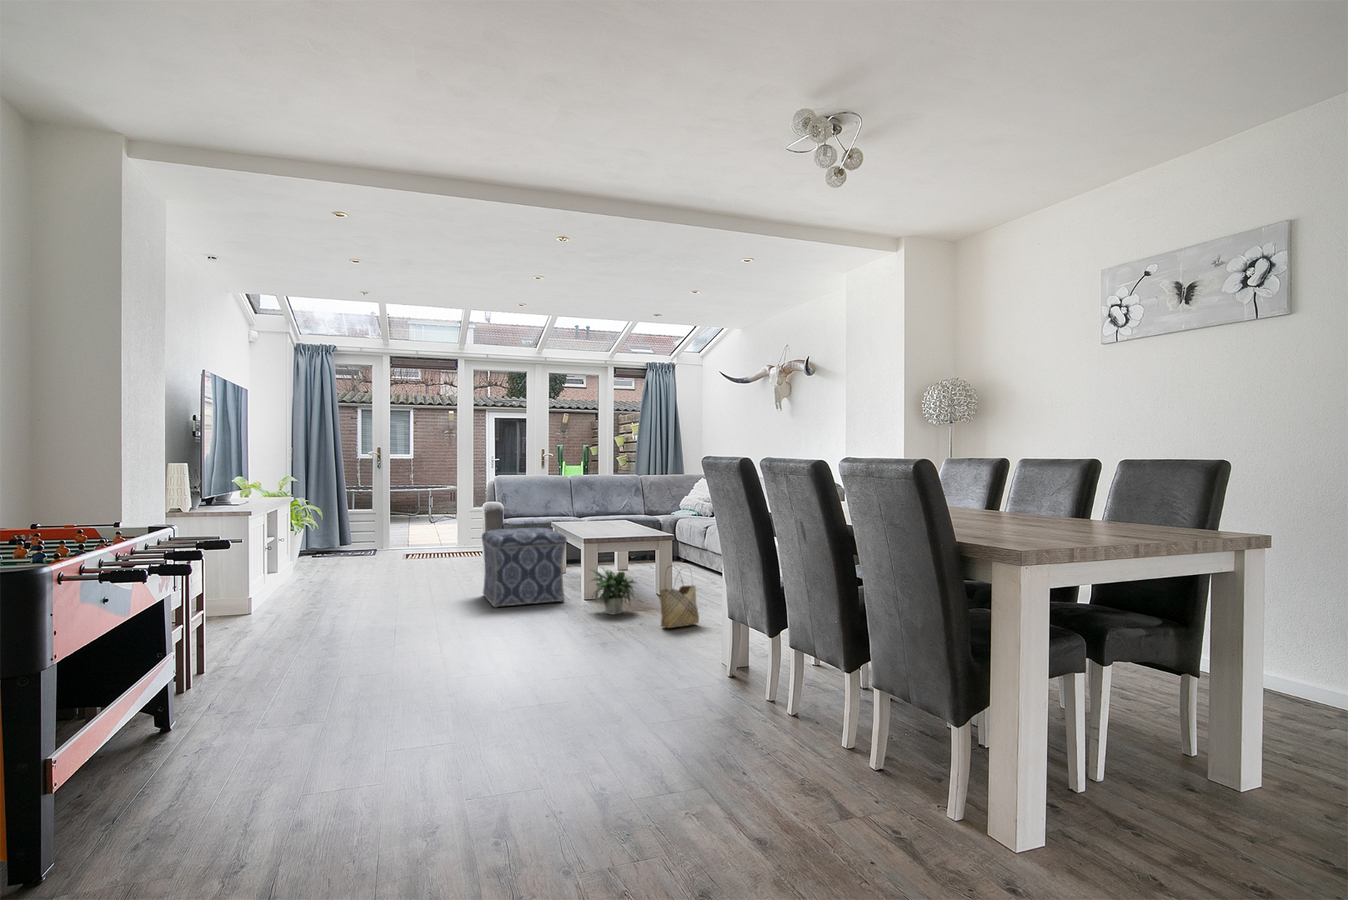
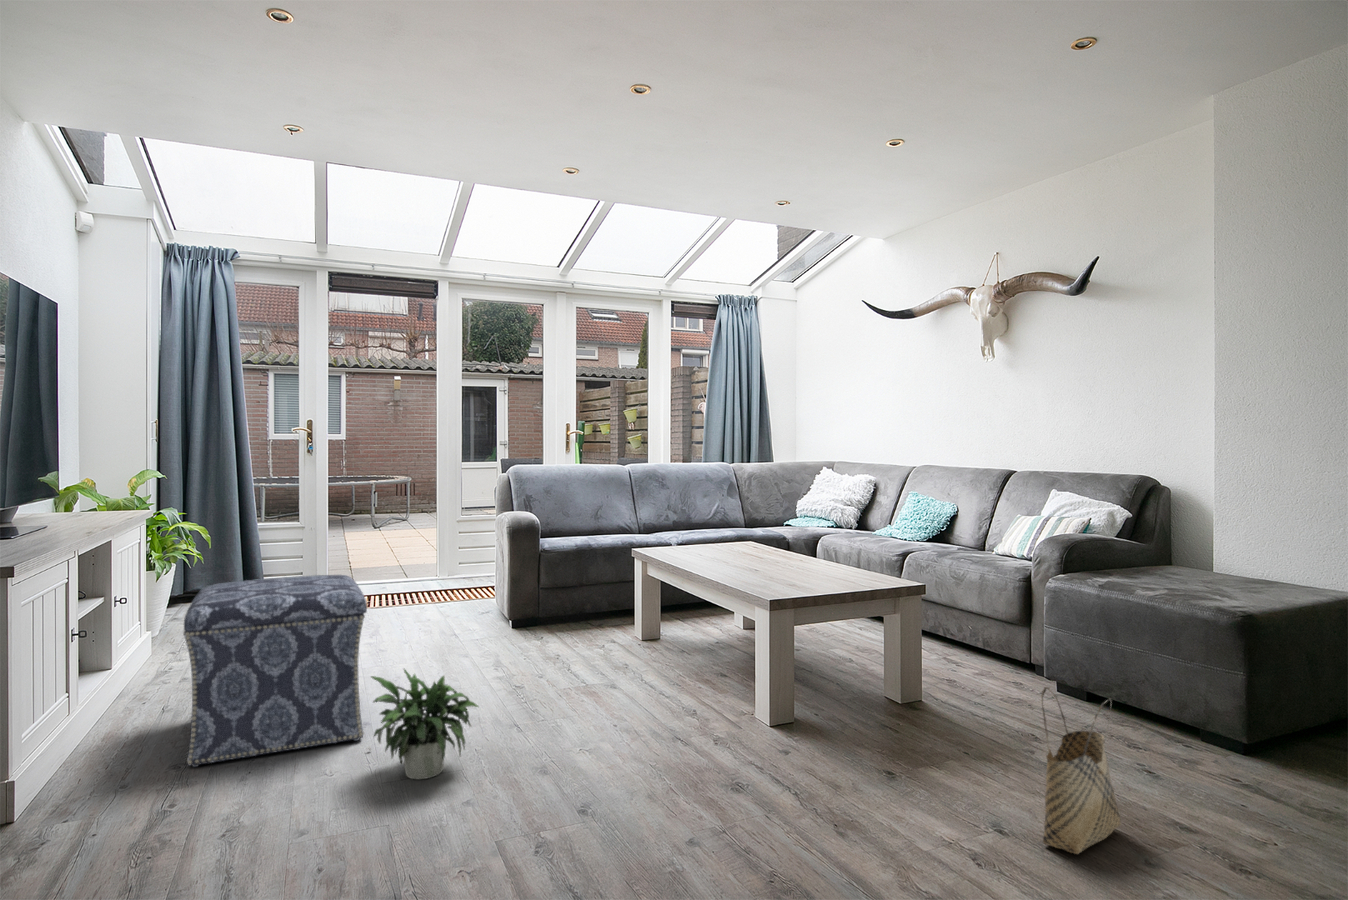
ottoman: present [482,528,567,608] -> present [183,575,367,767]
potted plant: present [592,570,636,614] -> present [368,670,478,779]

